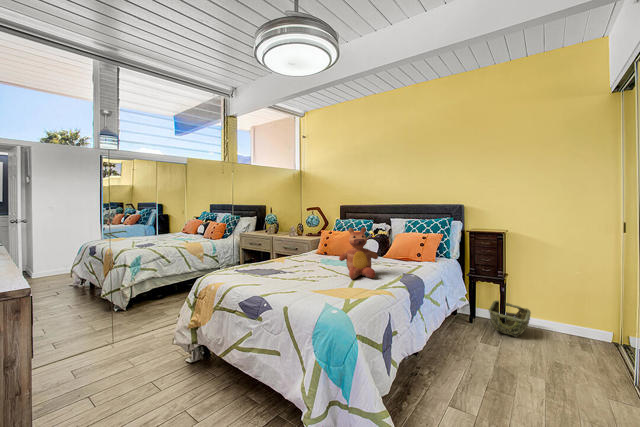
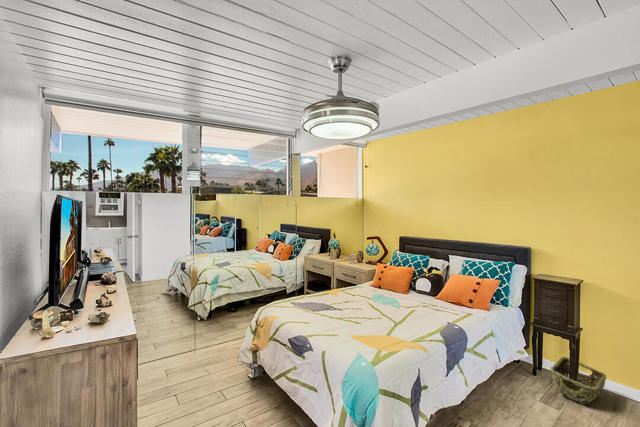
teddy bear: present [339,227,378,279] -> none [384,272,423,325]

